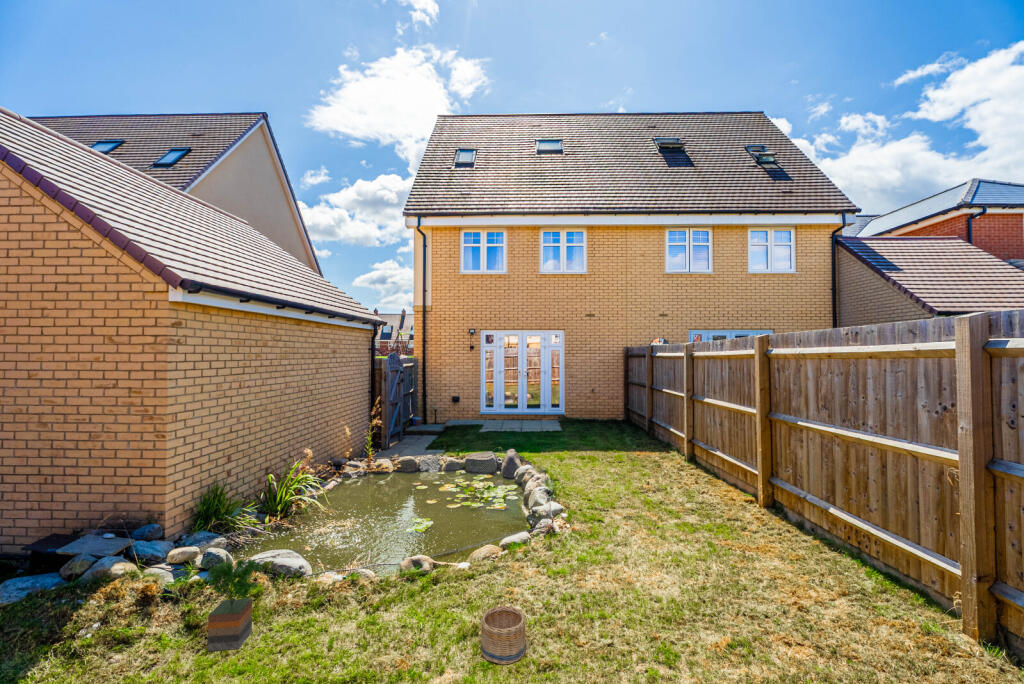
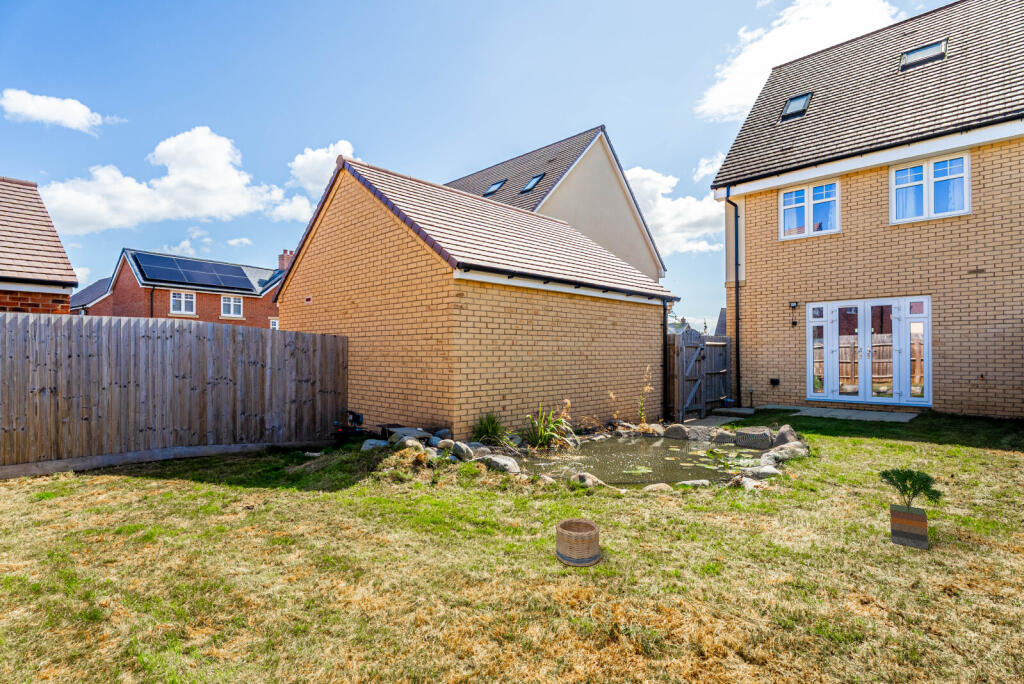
potted tree: present [208,559,262,651] -> present [878,468,942,549]

